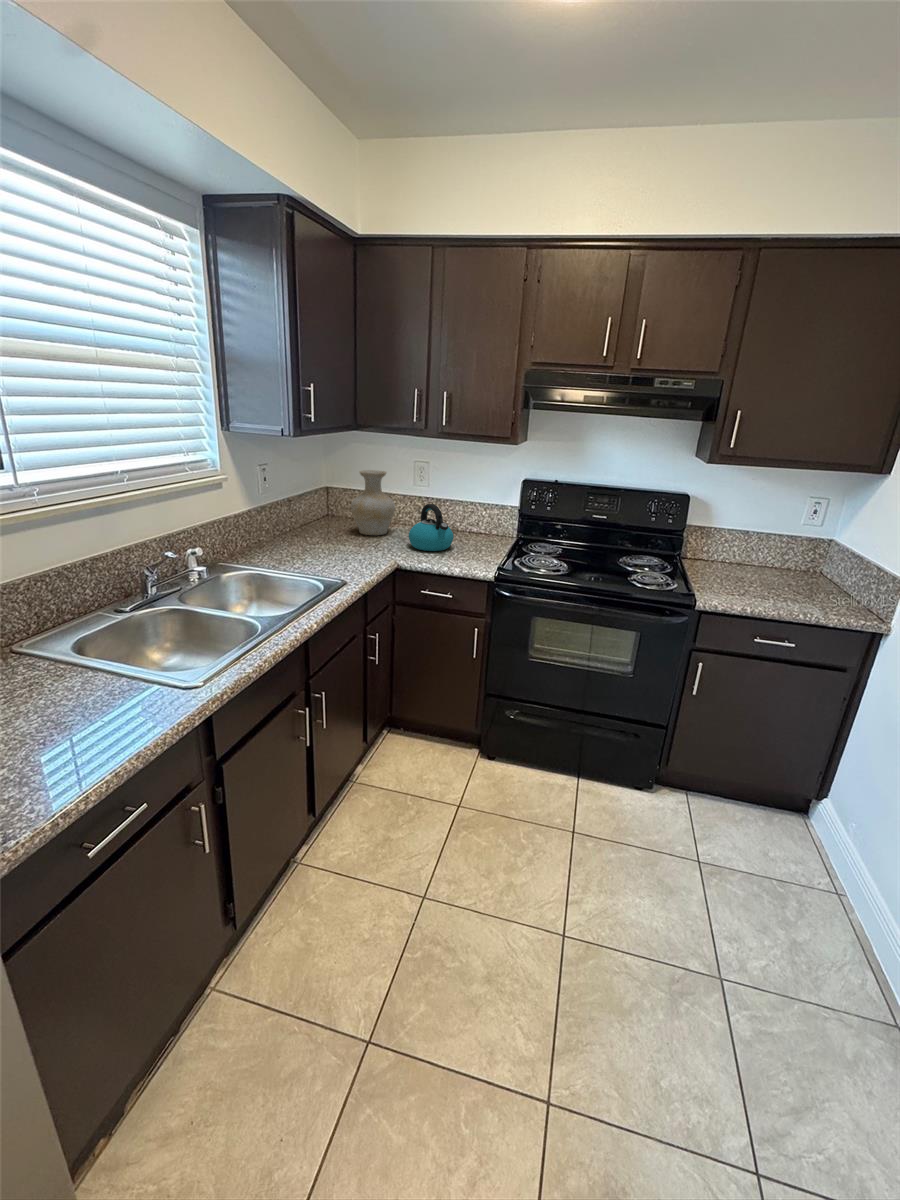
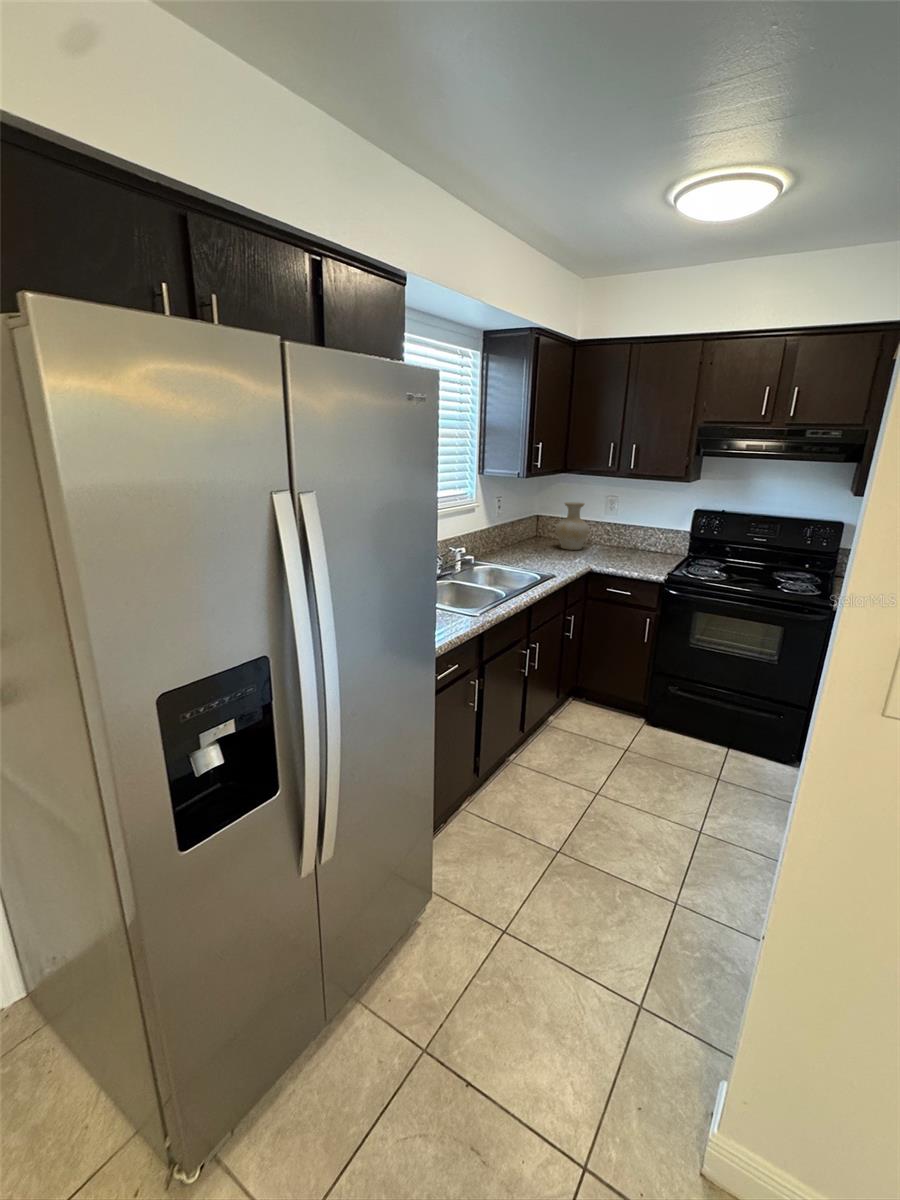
kettle: present [409,504,454,551] -> none [599,526,634,561]

